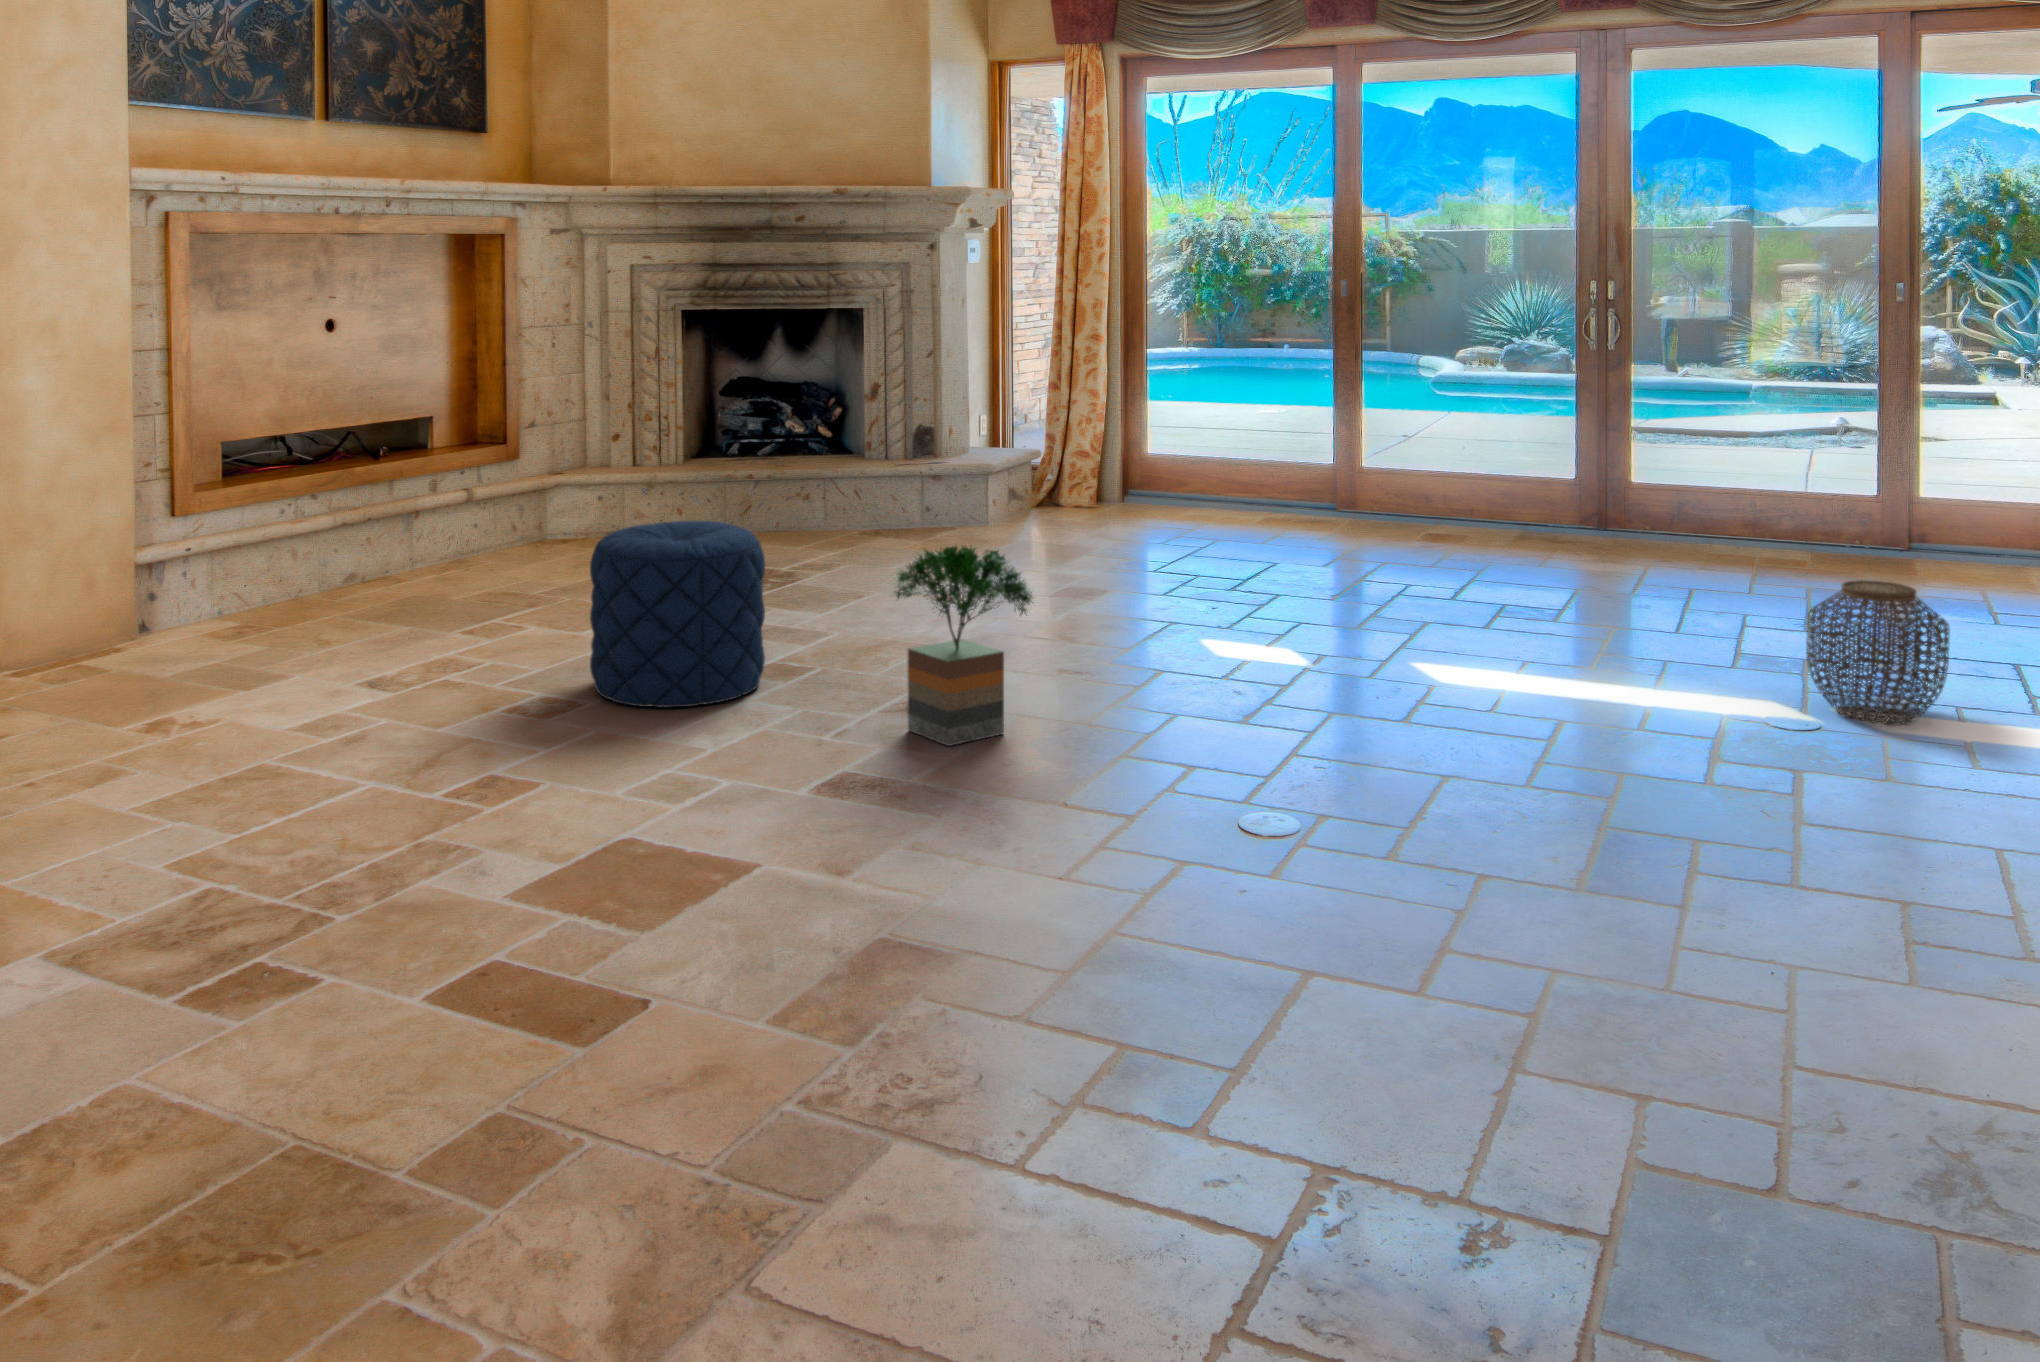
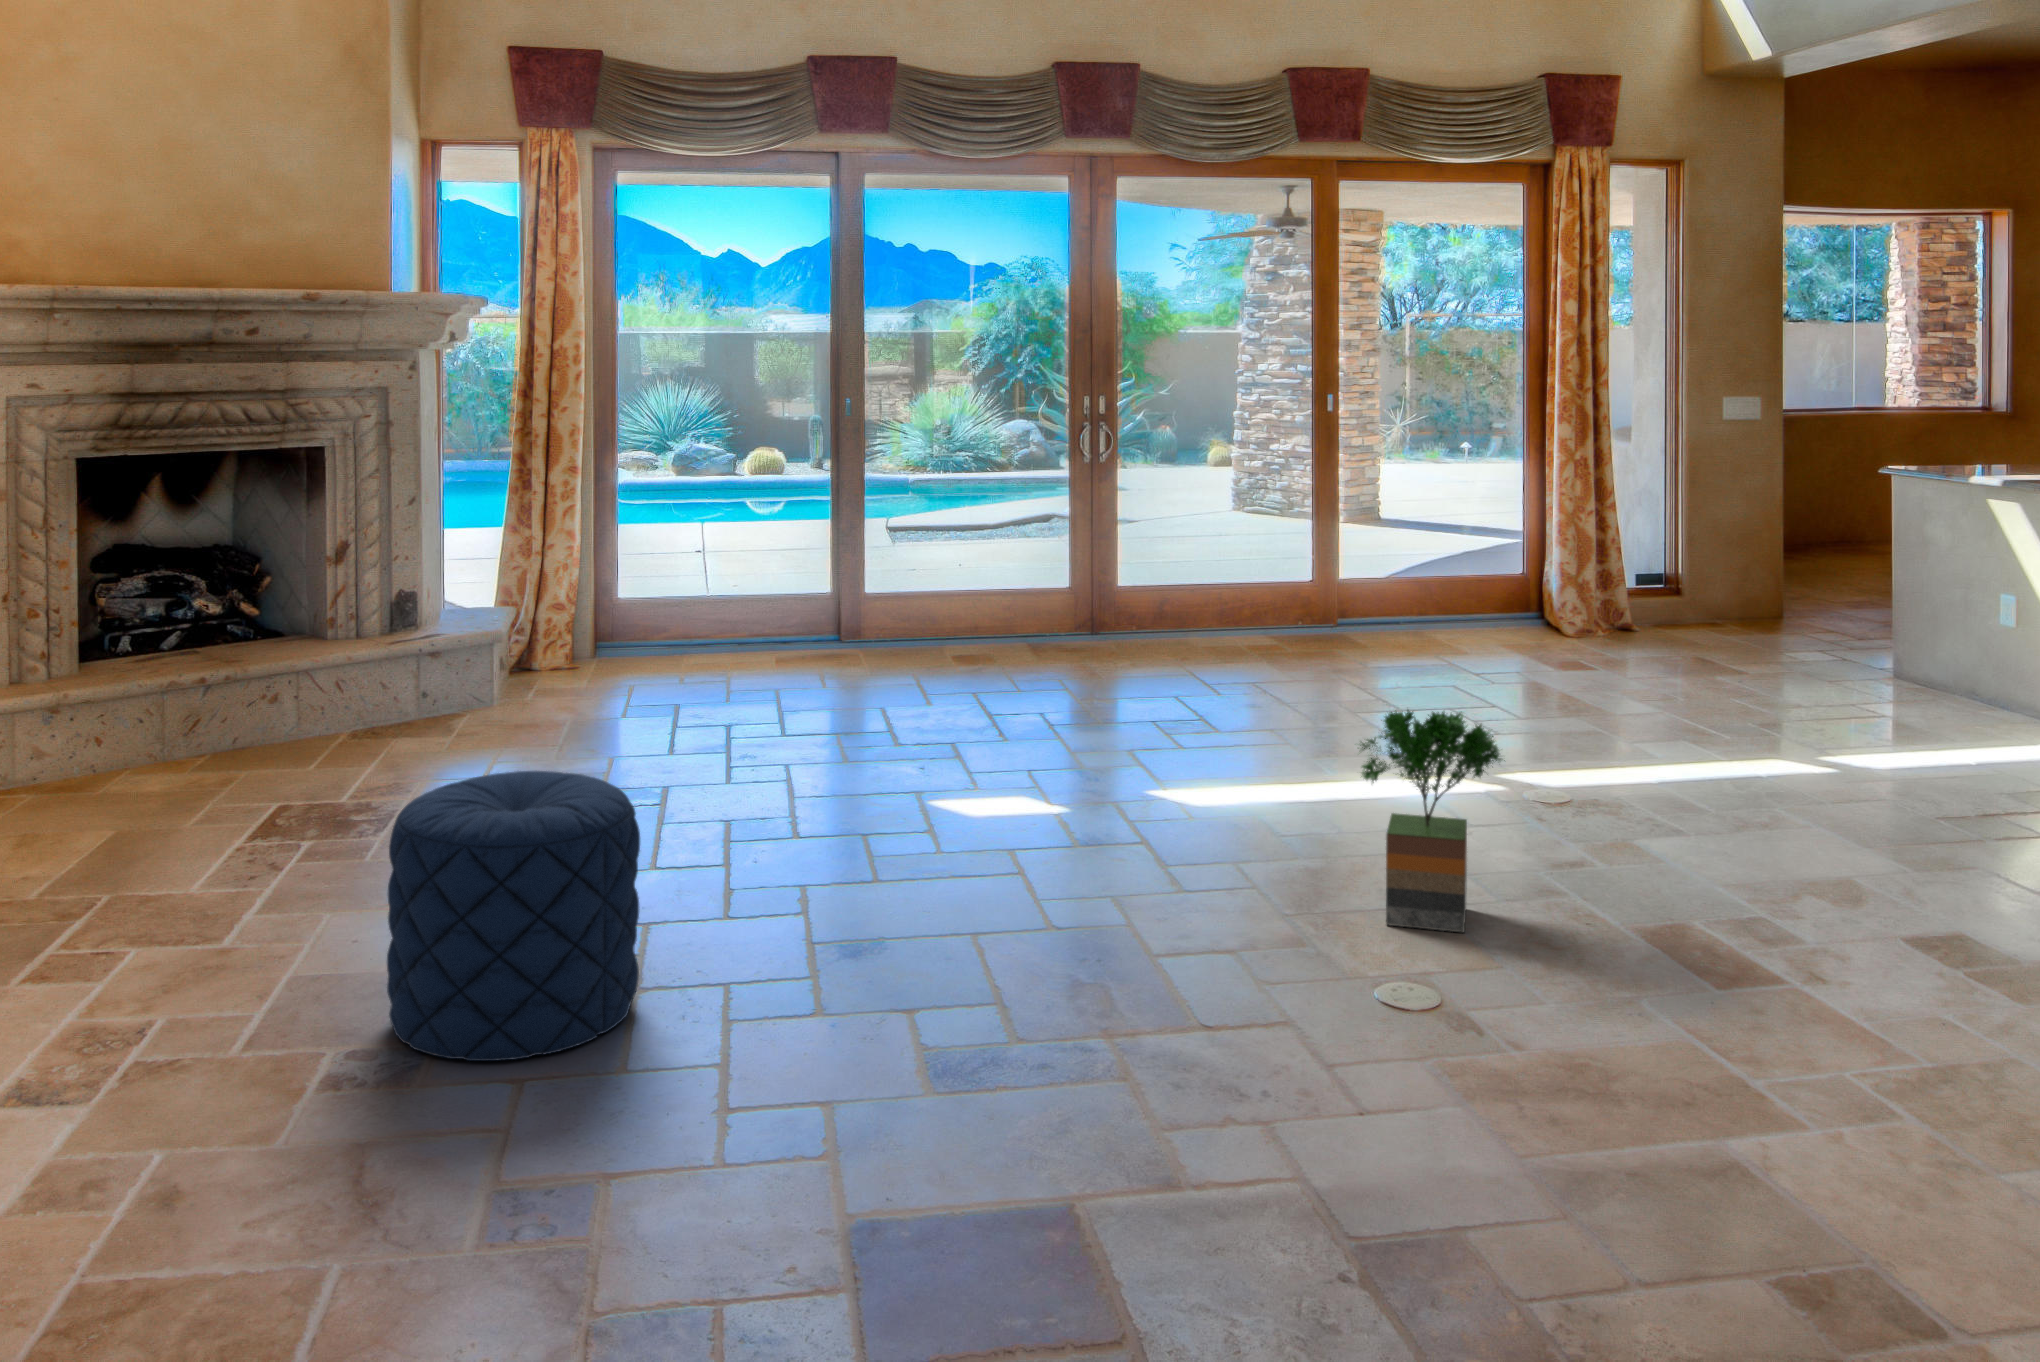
potted tree: present [892,546,1033,746] -> present [1360,710,1505,933]
woven basket: present [1806,580,1949,724] -> none [1554,675,1671,803]

